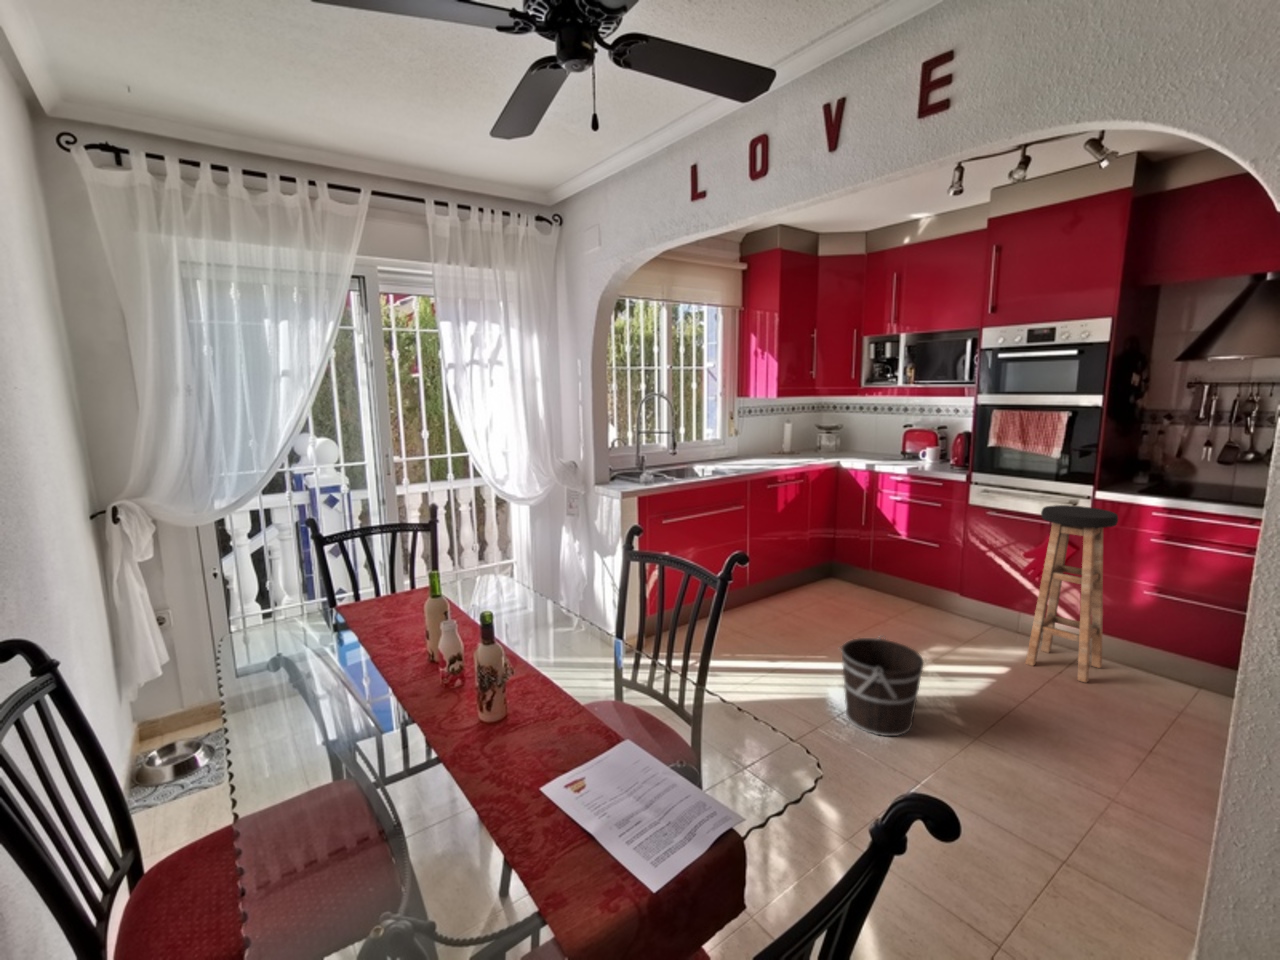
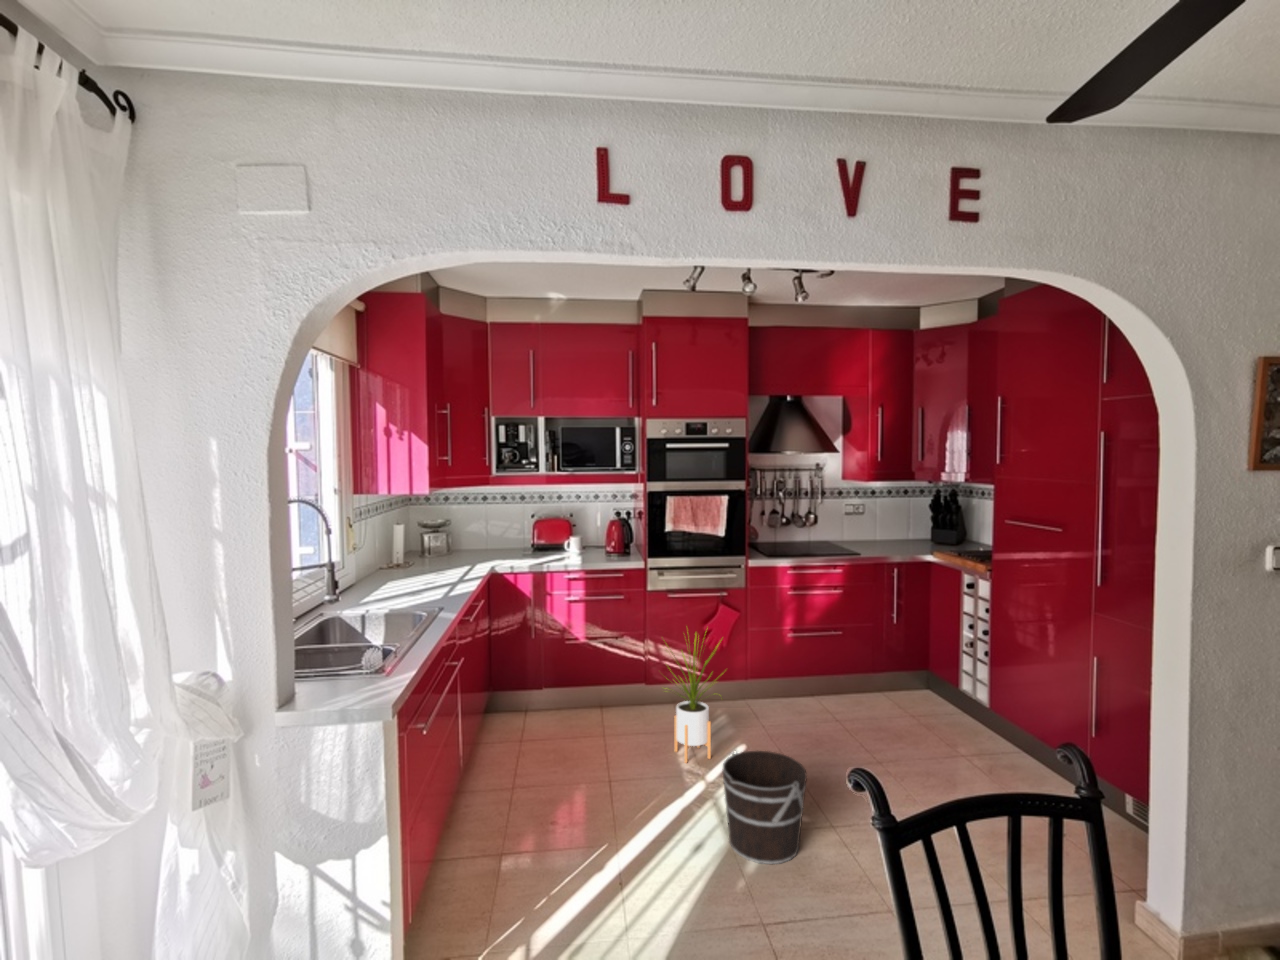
bar stool: present [1026,505,1118,683] -> none [728,576,785,731]
house plant: none [907,534,982,664] -> present [668,634,722,763]

